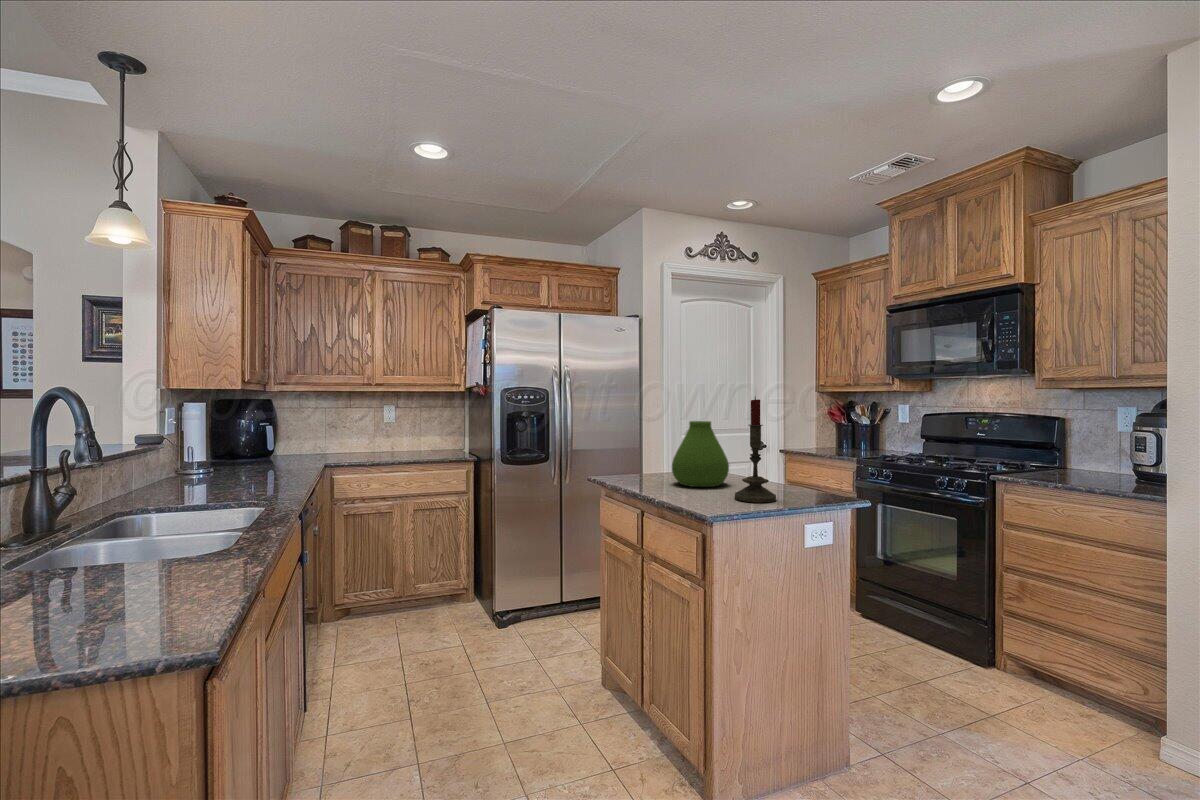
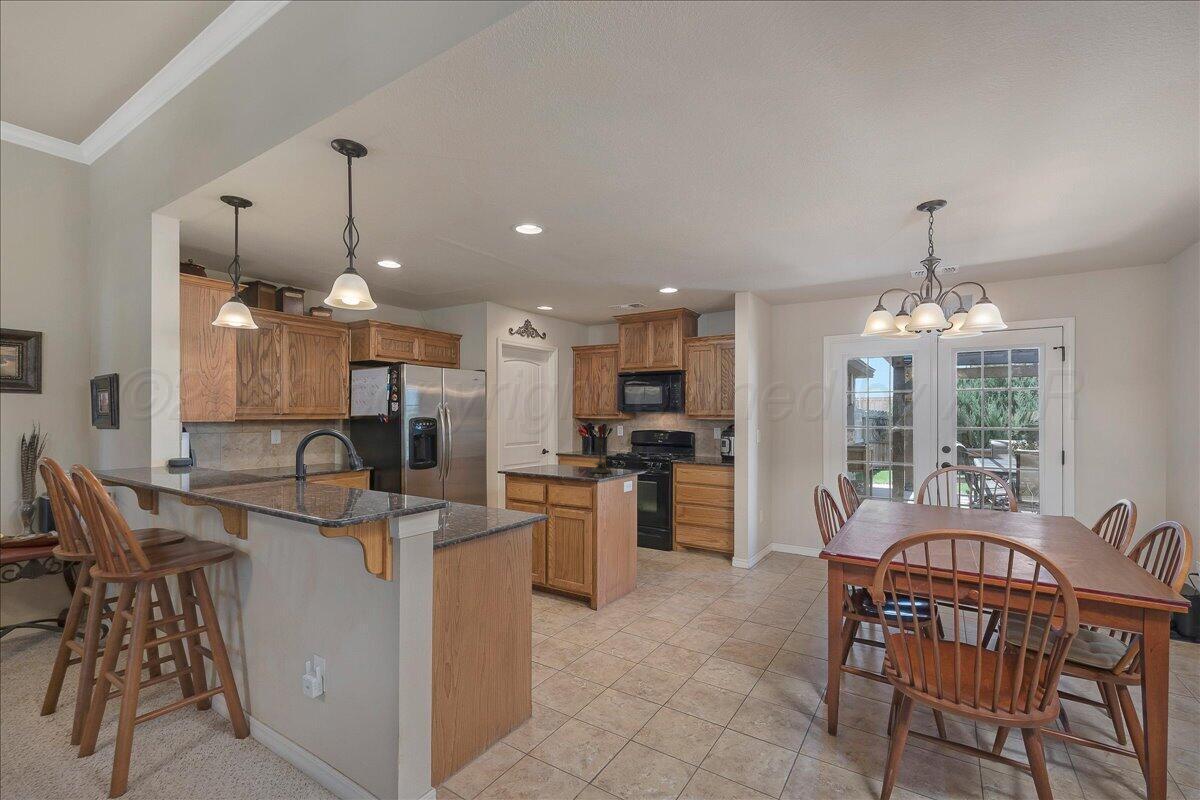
vase: present [672,421,729,487] -> none [548,437,577,470]

